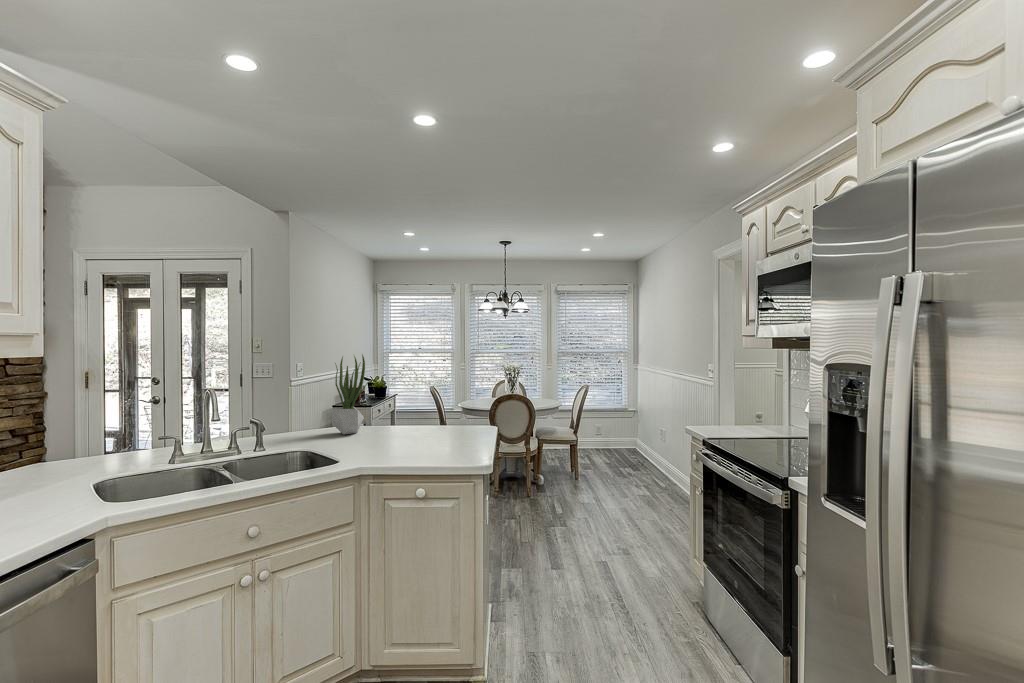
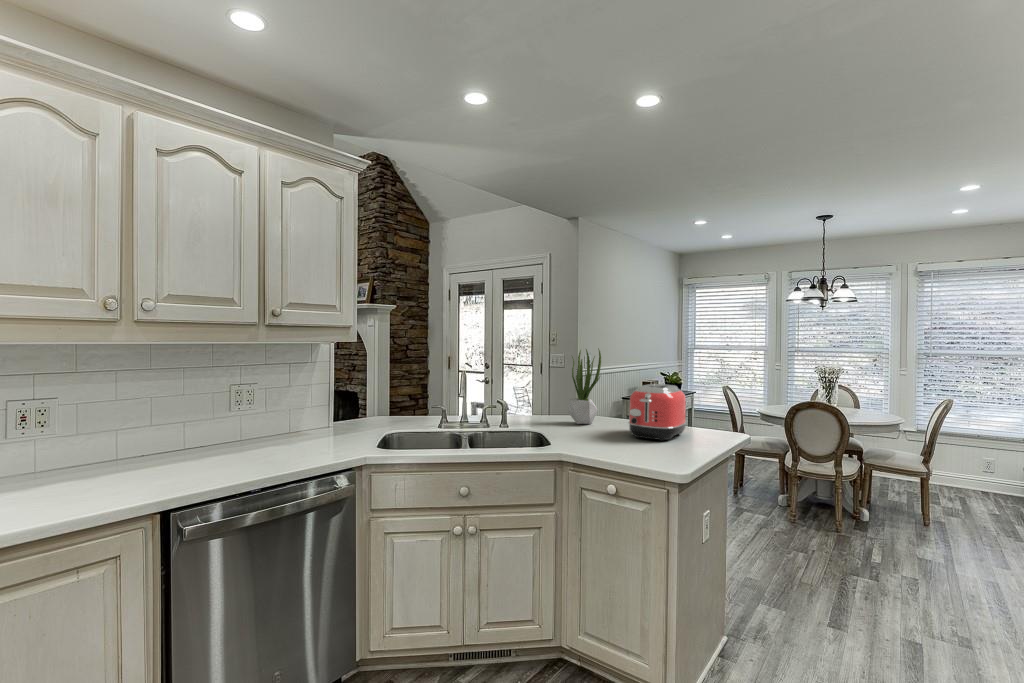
toaster: none [407,387,457,440] -> present [628,384,687,441]

